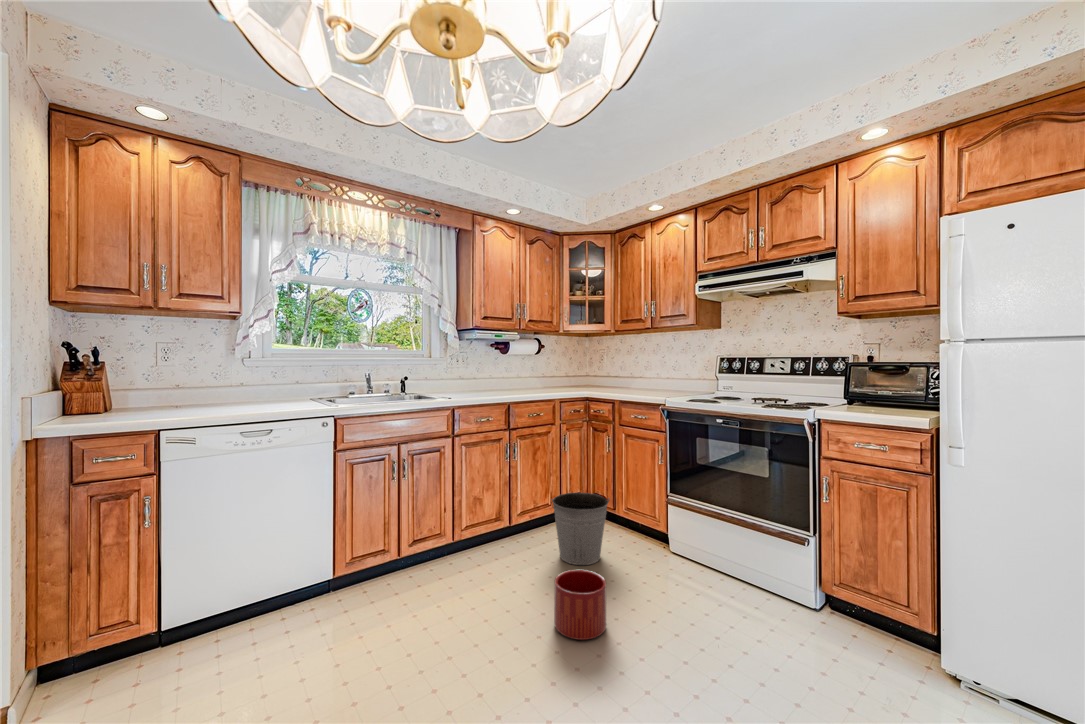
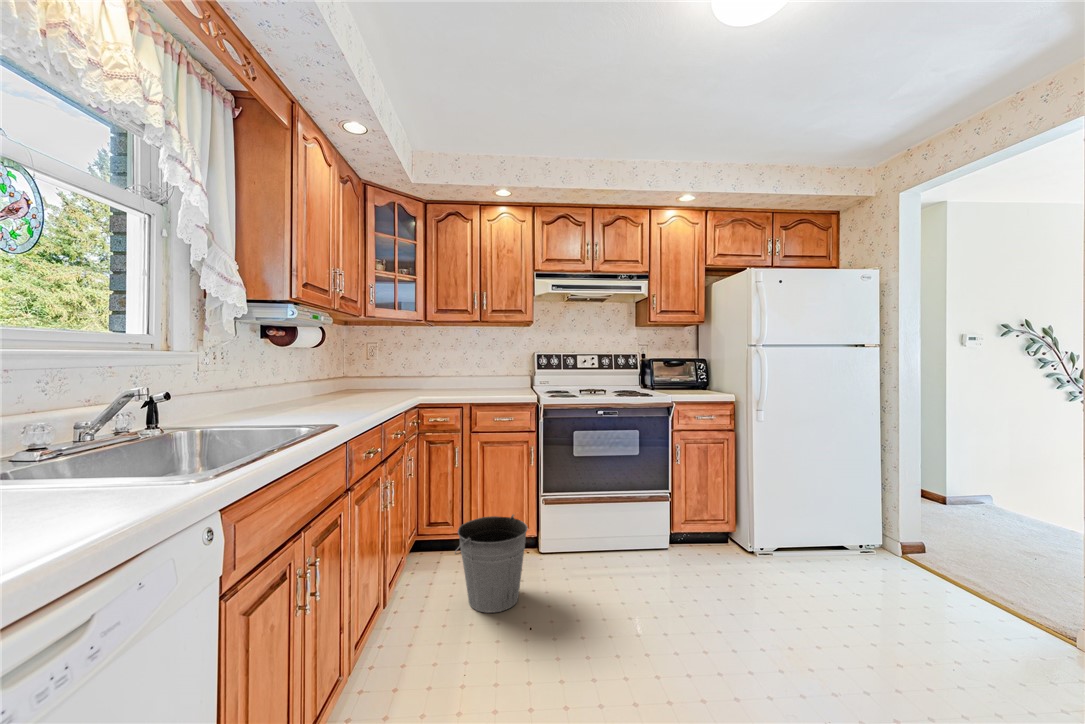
planter: present [554,570,606,640] -> none [595,595,659,686]

